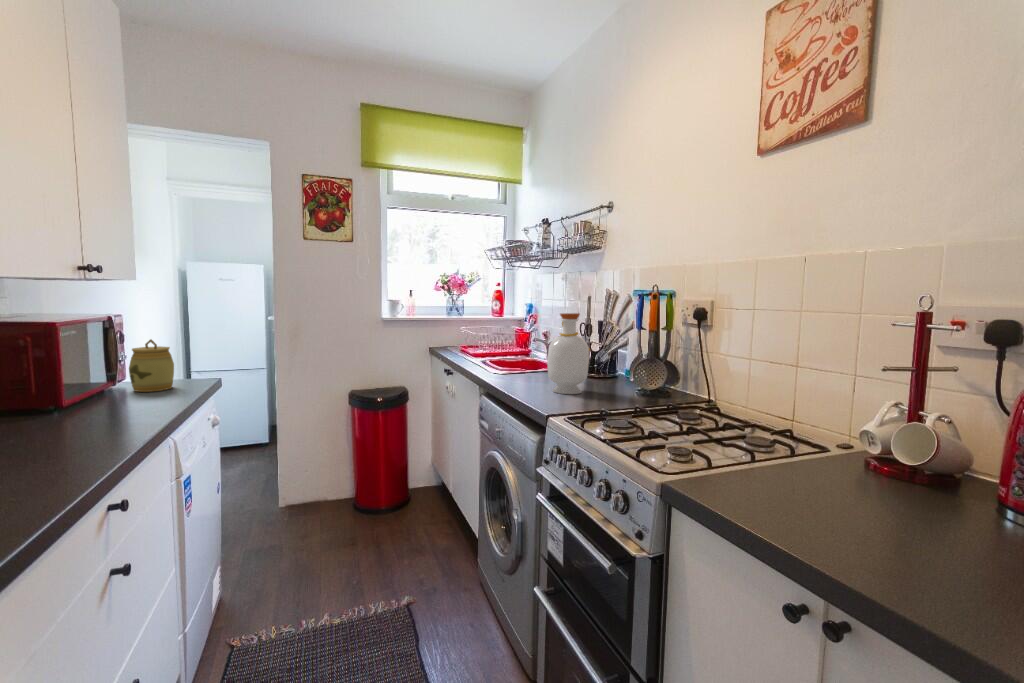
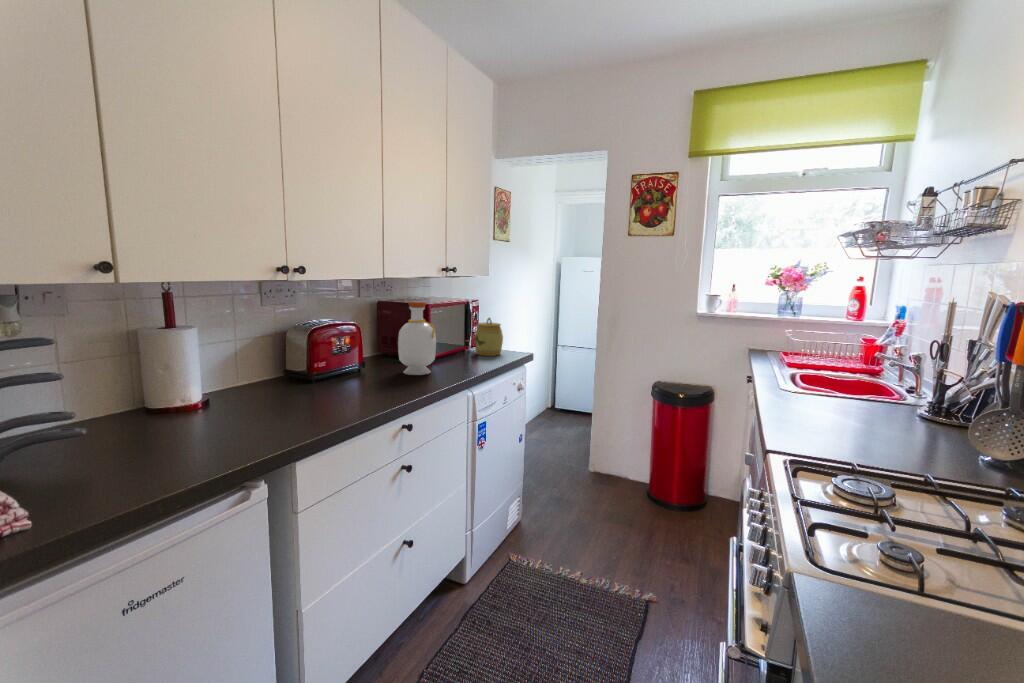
bottle: present [547,313,590,394] -> present [398,302,436,375]

